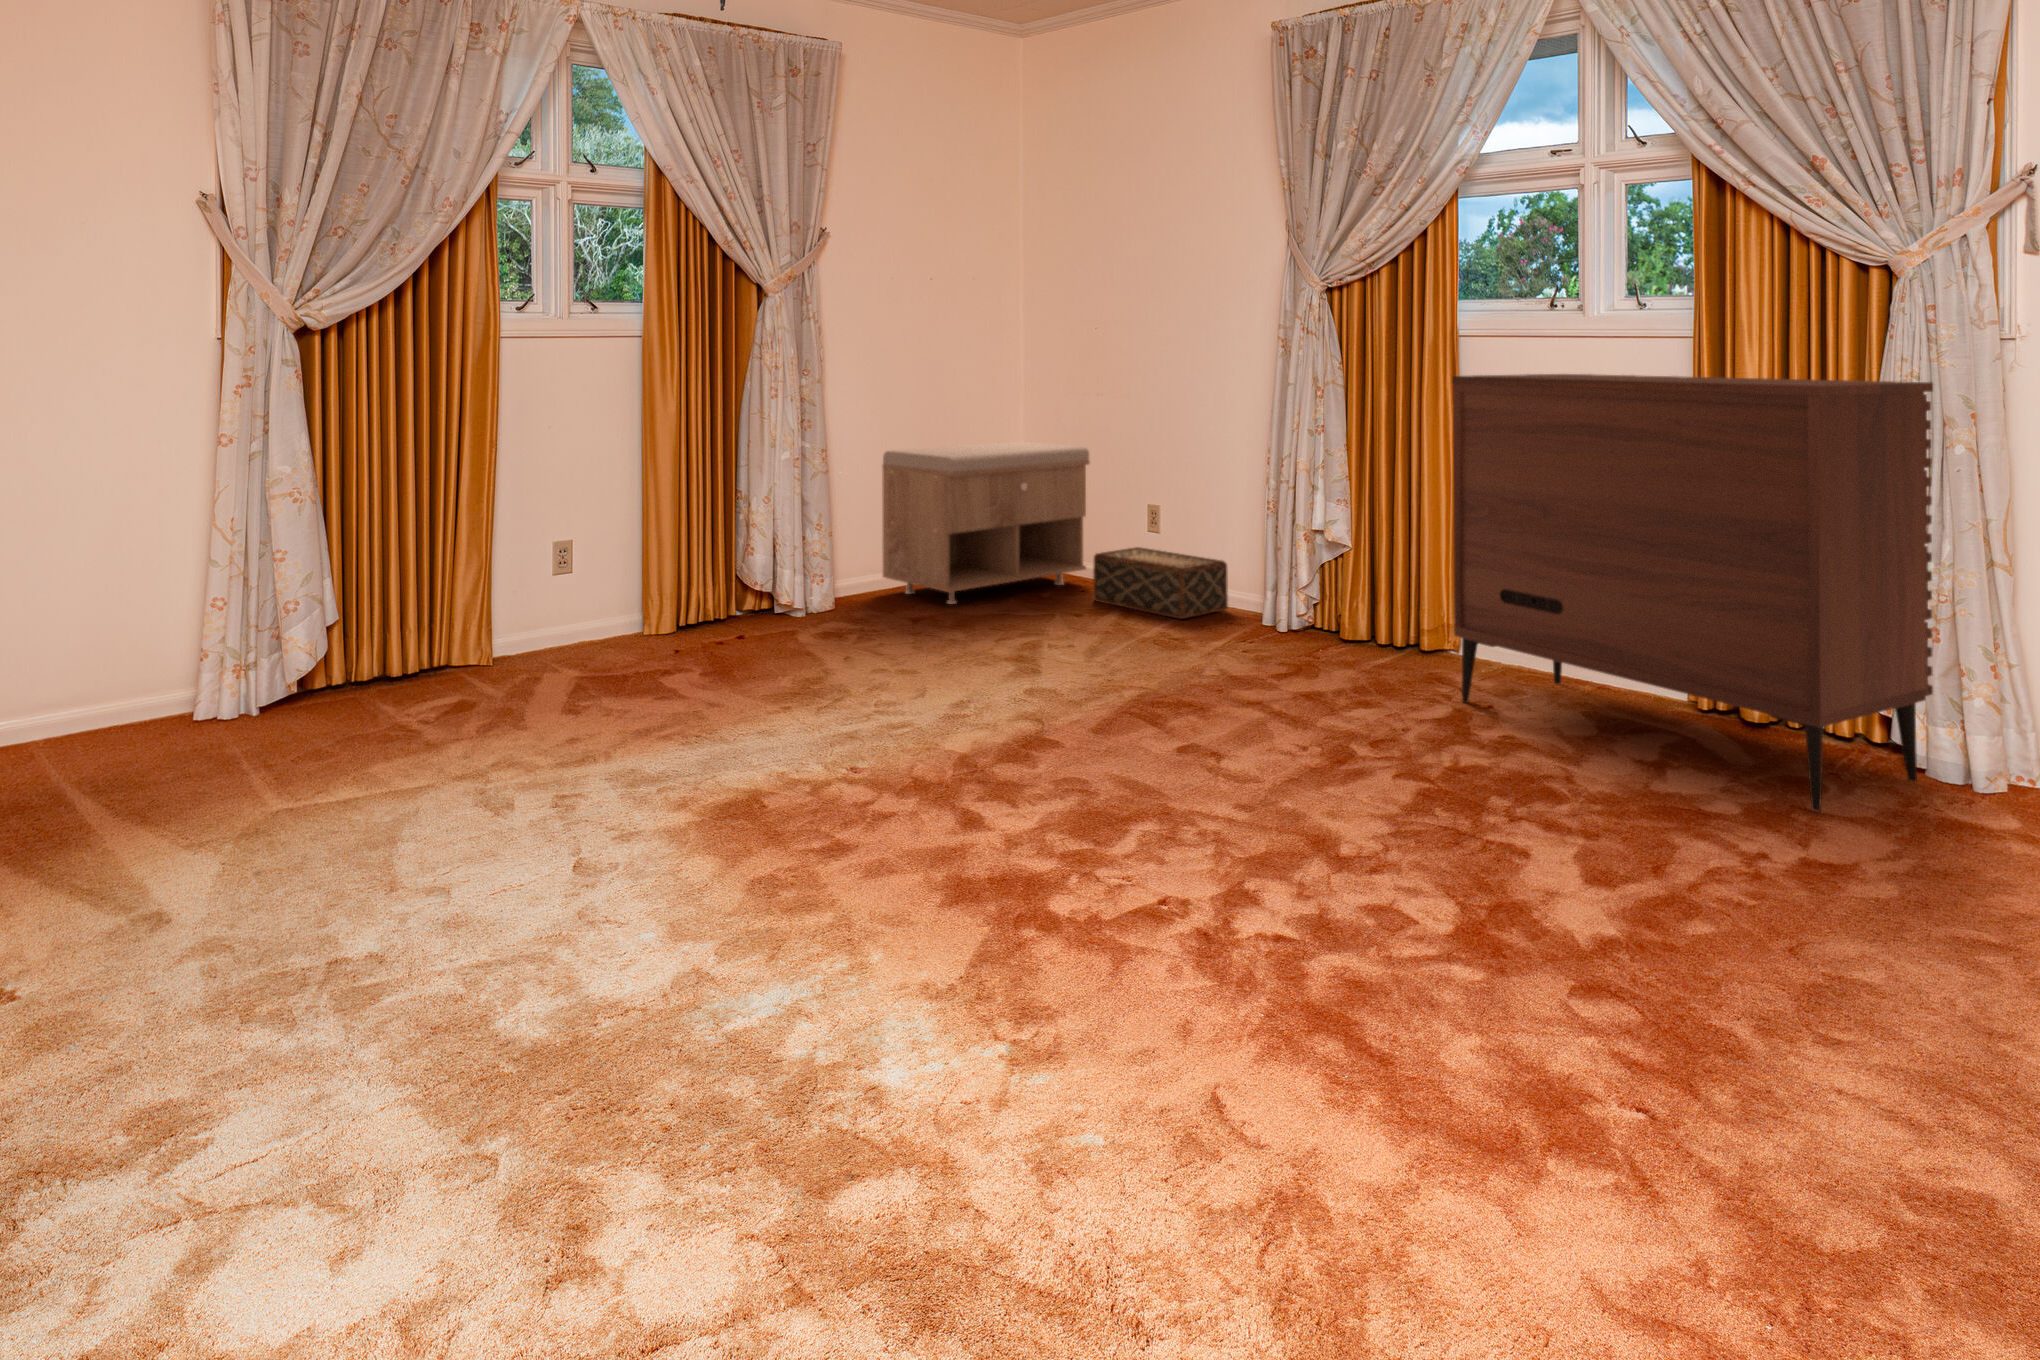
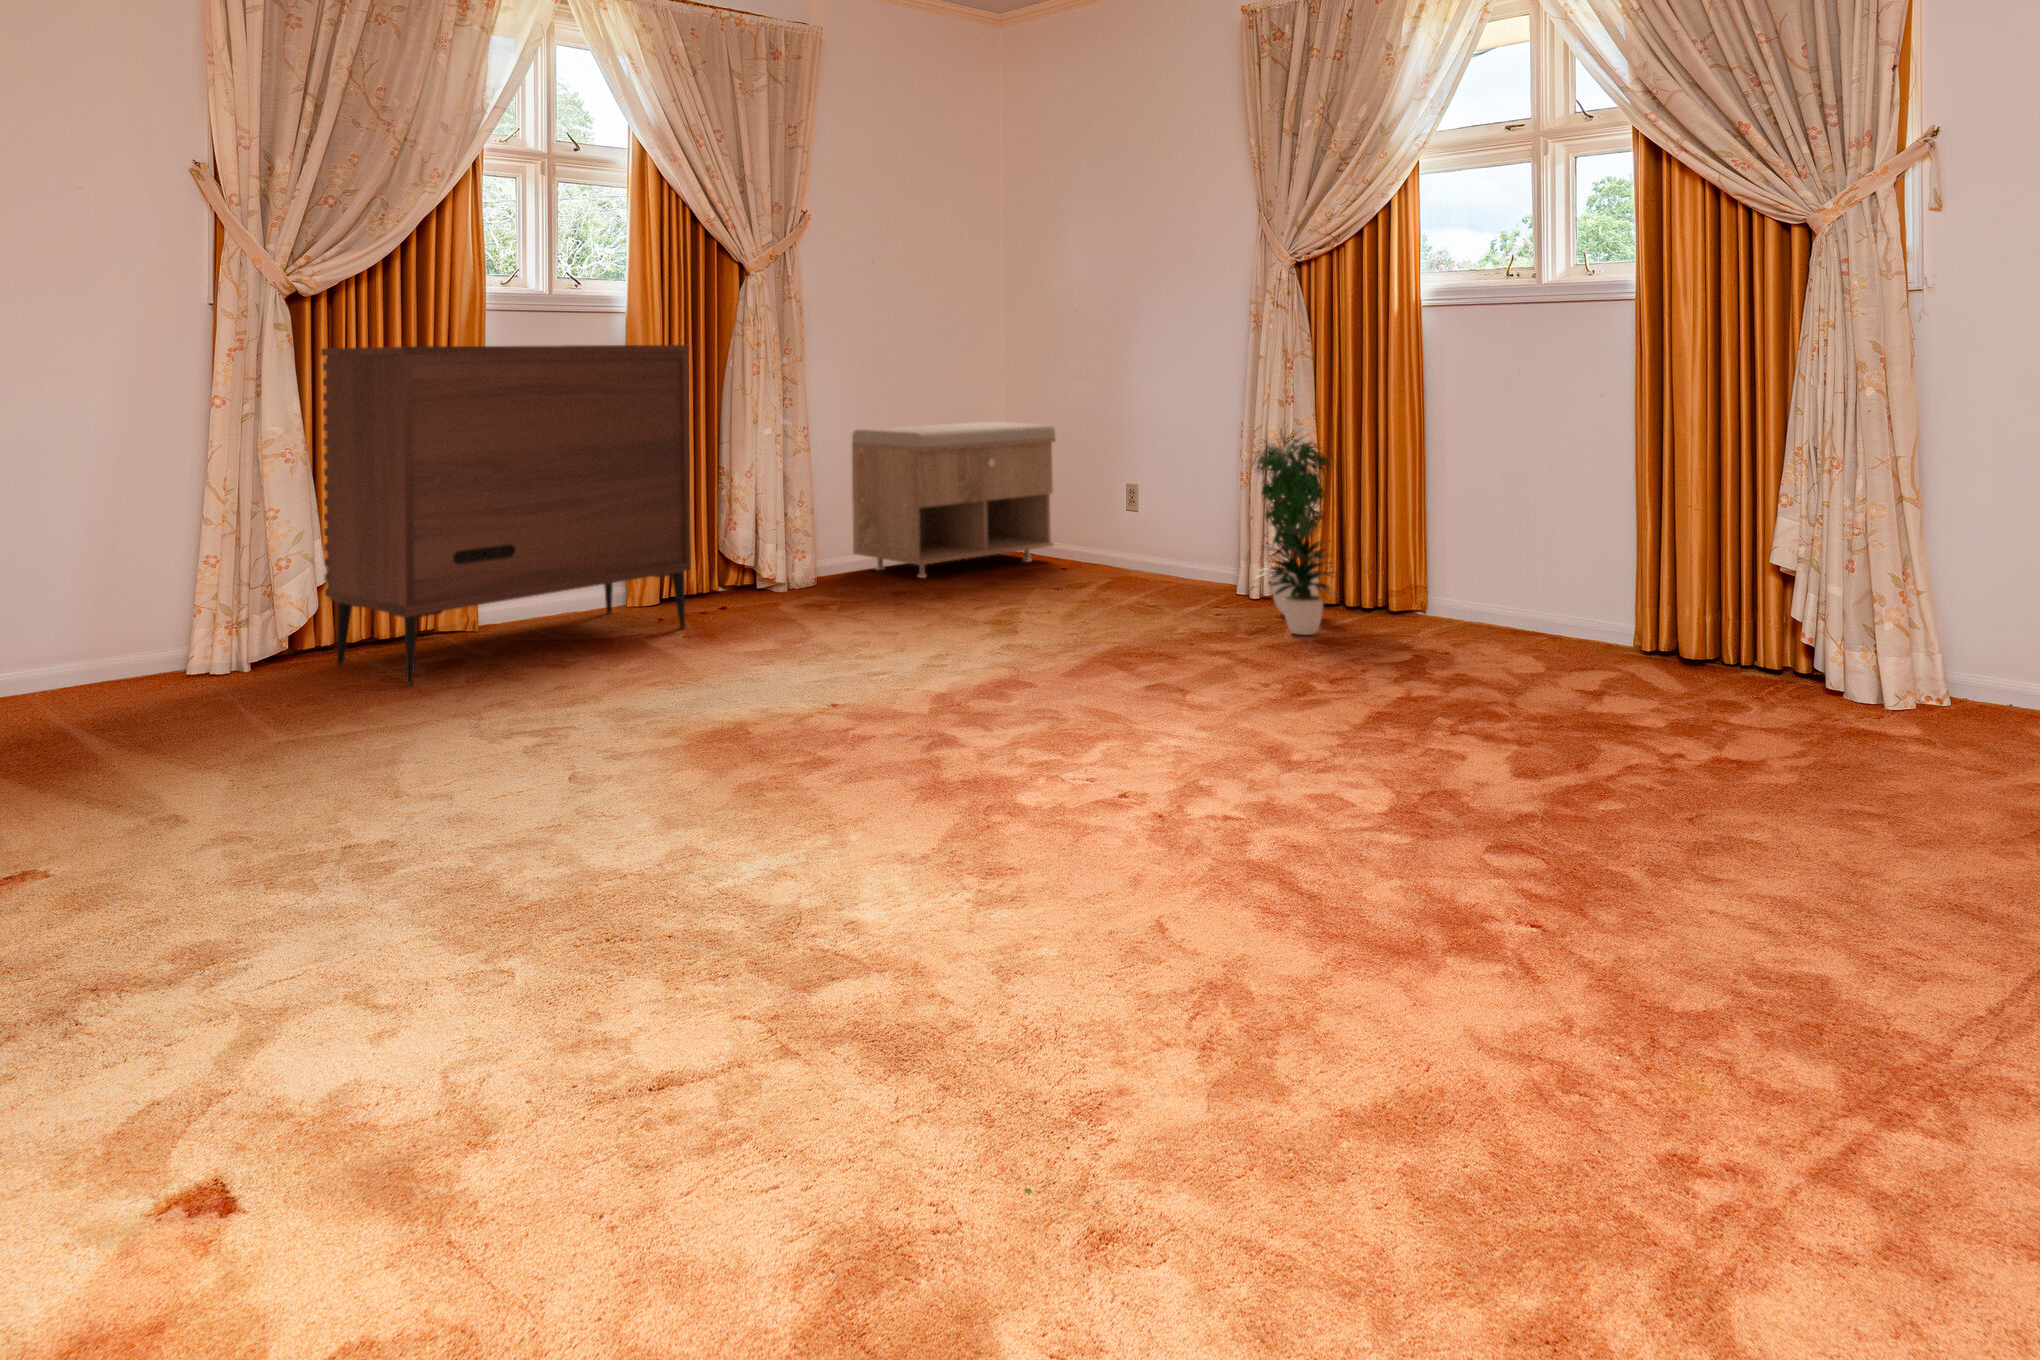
dresser: present [1452,374,1933,812] -> present [321,345,691,685]
potted plant: none [1289,457,1385,682] -> present [1253,434,1334,635]
woven basket: present [1093,547,1228,619] -> none [1061,522,1194,587]

